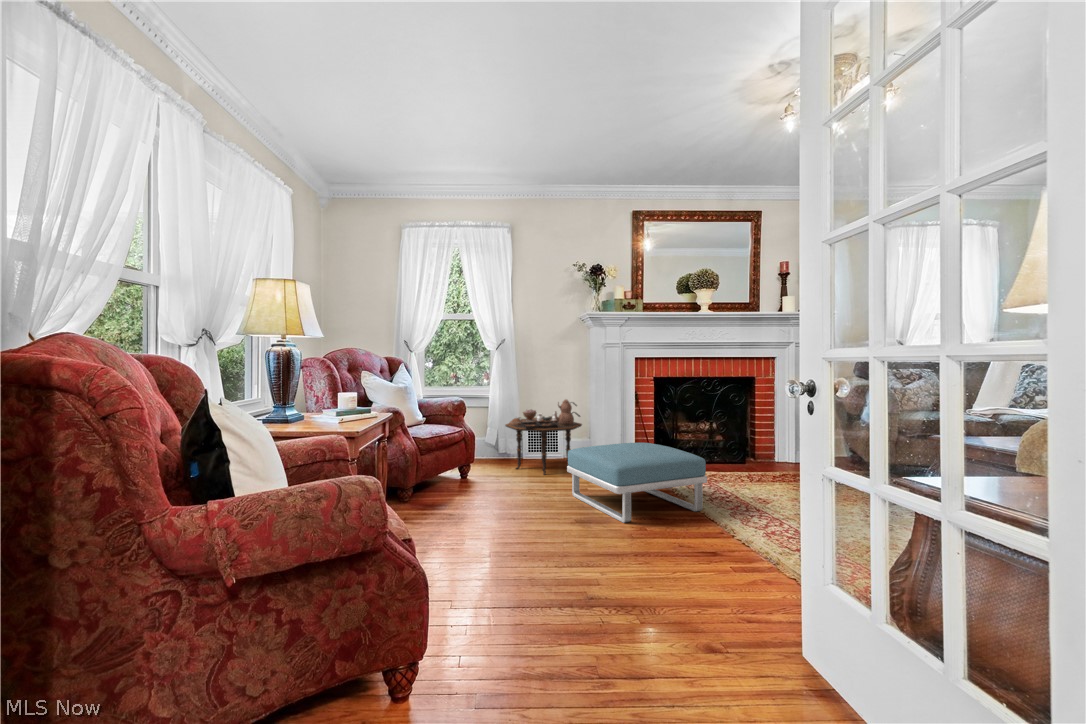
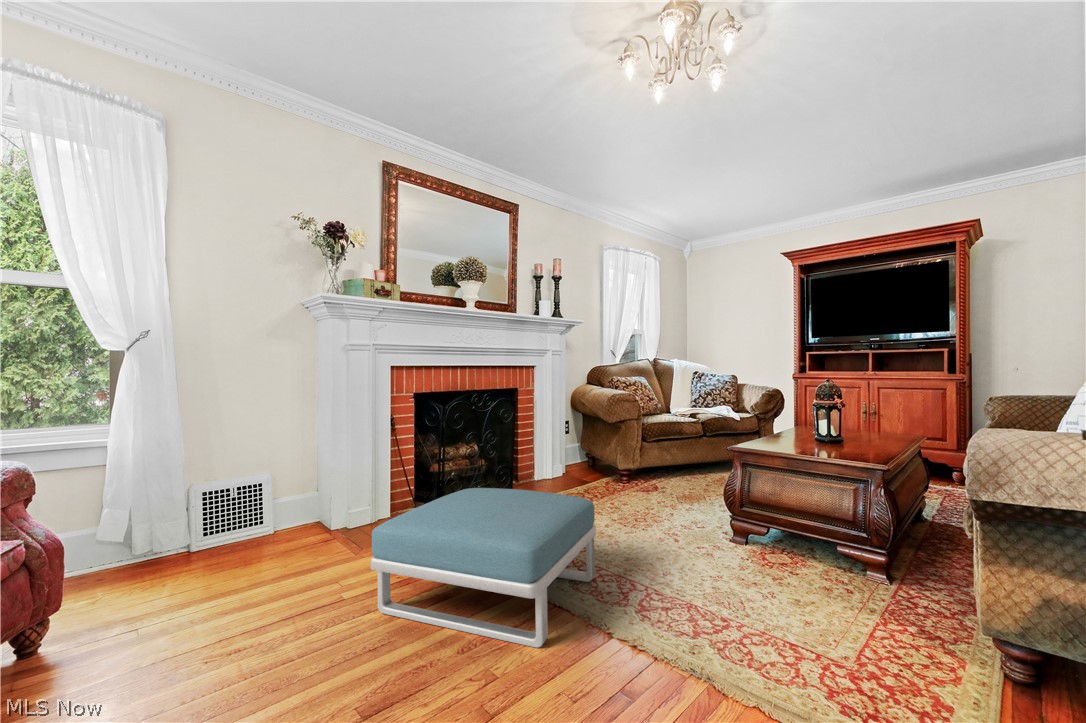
side table: present [505,399,582,475] -> none [169,433,328,579]

